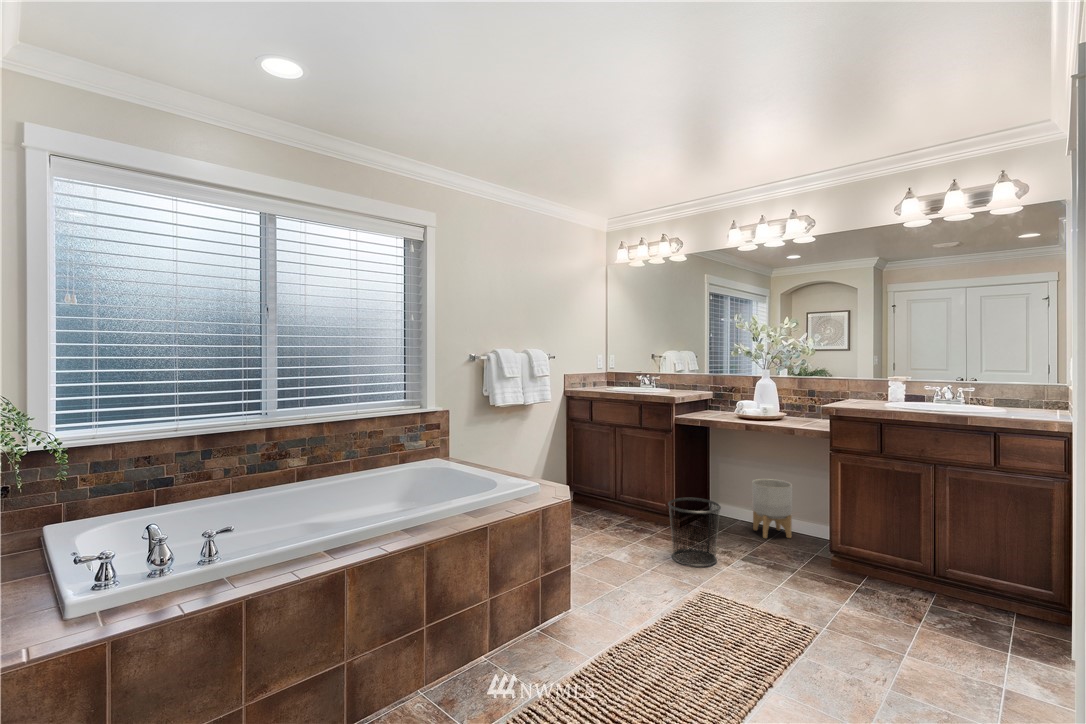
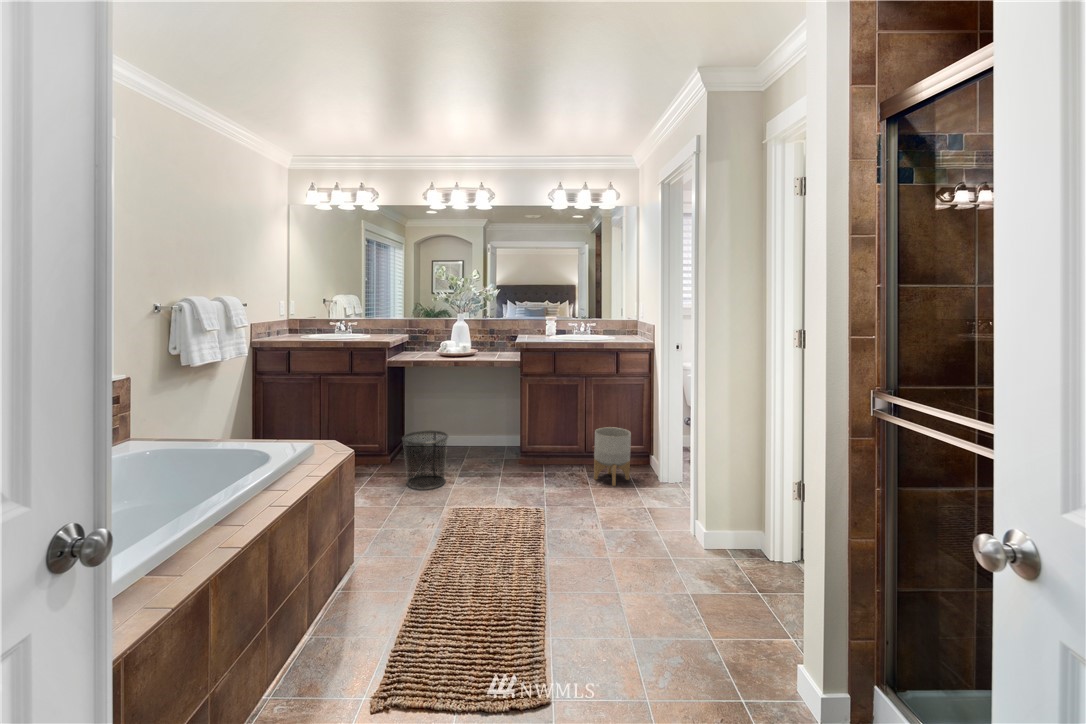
planter: present [752,479,792,538] -> present [594,427,631,486]

